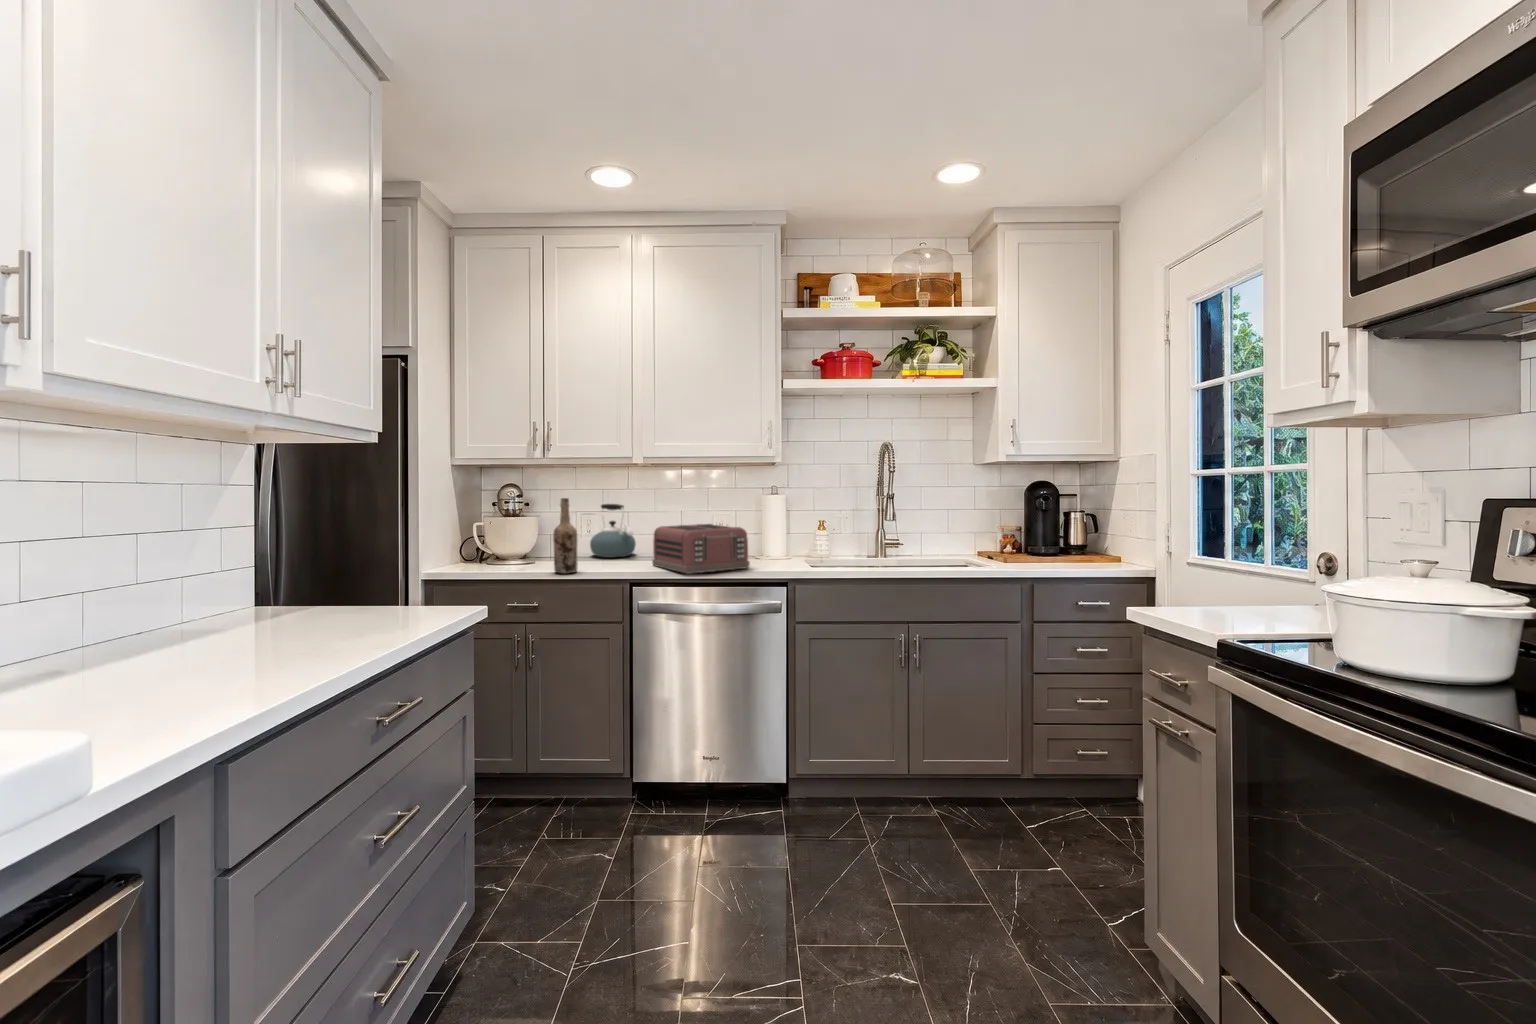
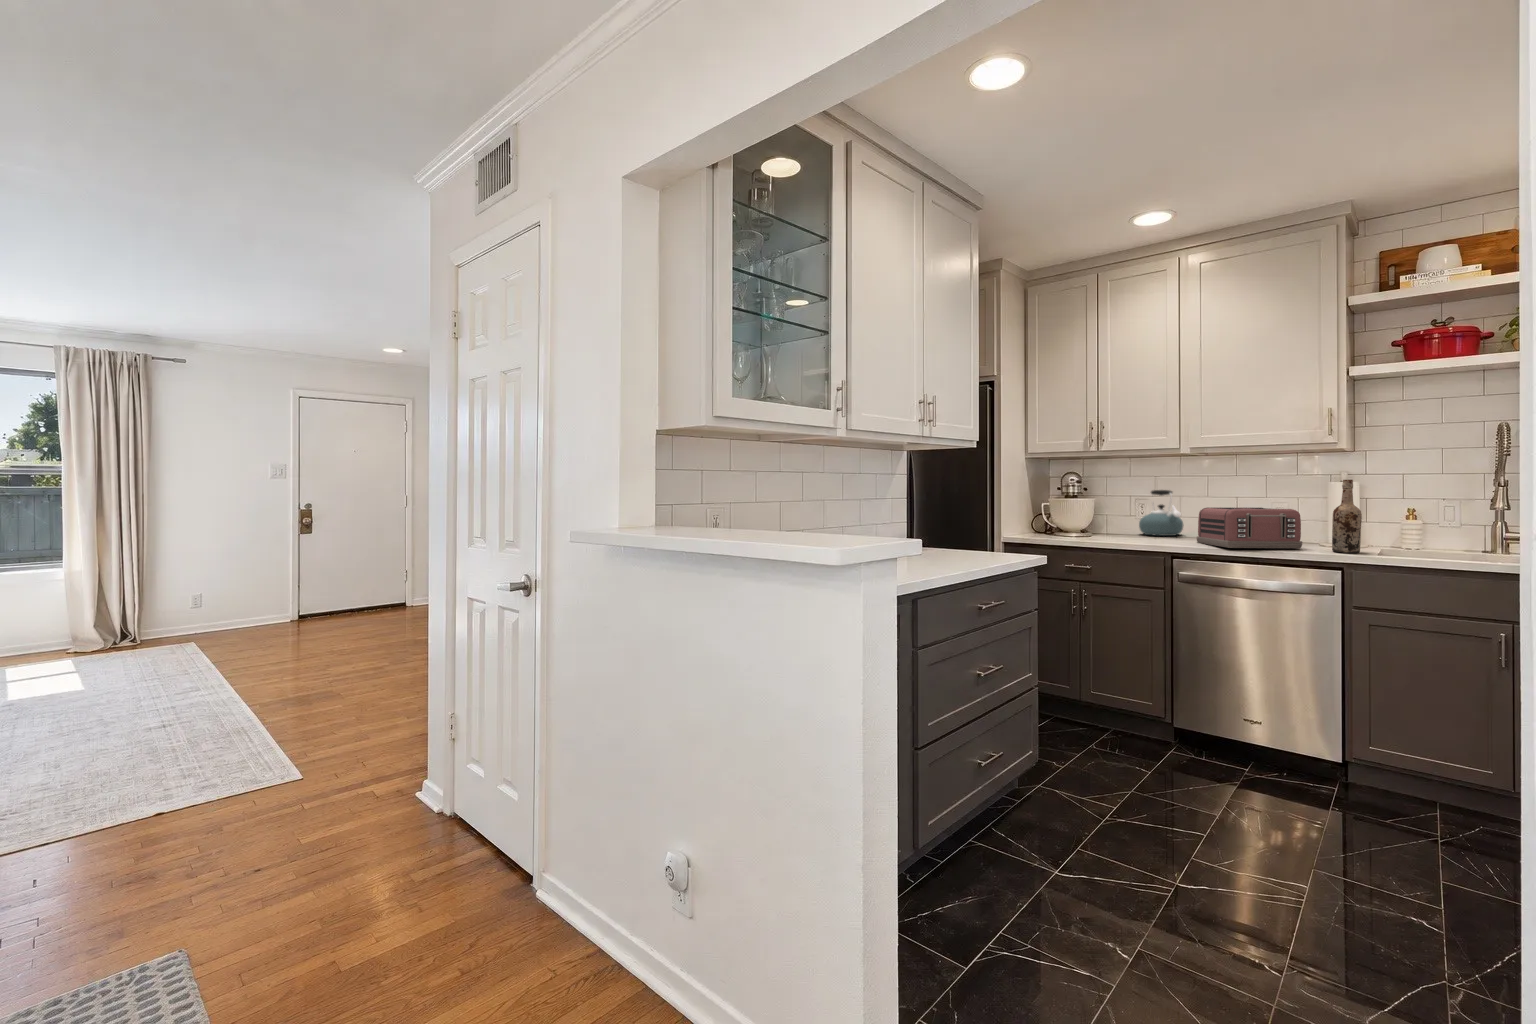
wine bottle: present [553,498,578,573] -> present [1332,480,1362,553]

